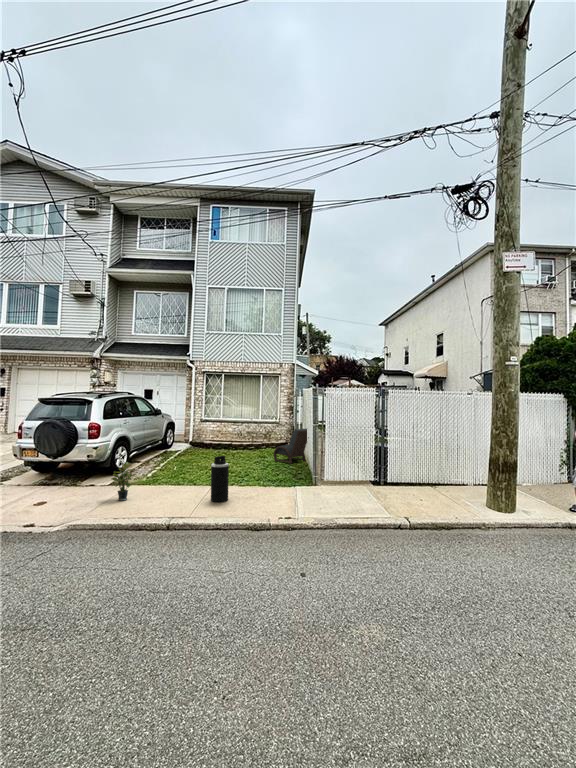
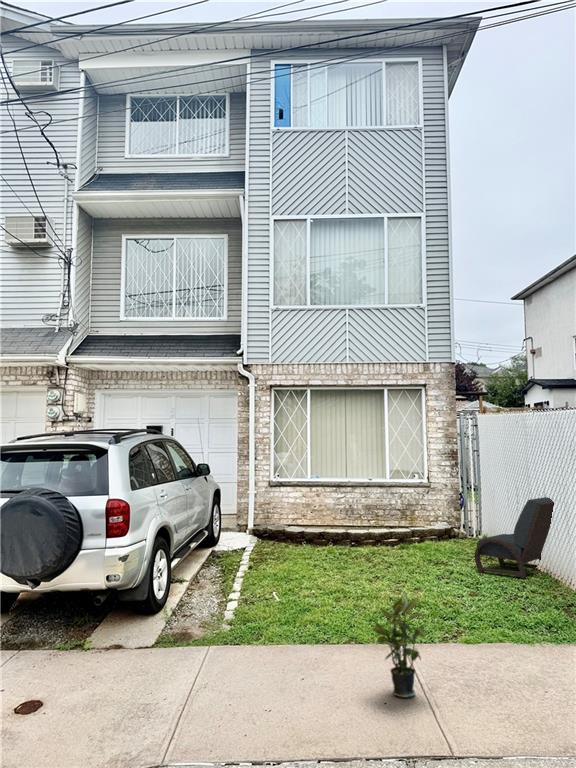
trash can: present [211,456,229,502] -> none [451,577,501,704]
potted plant: present [112,462,134,501] -> present [373,595,425,698]

